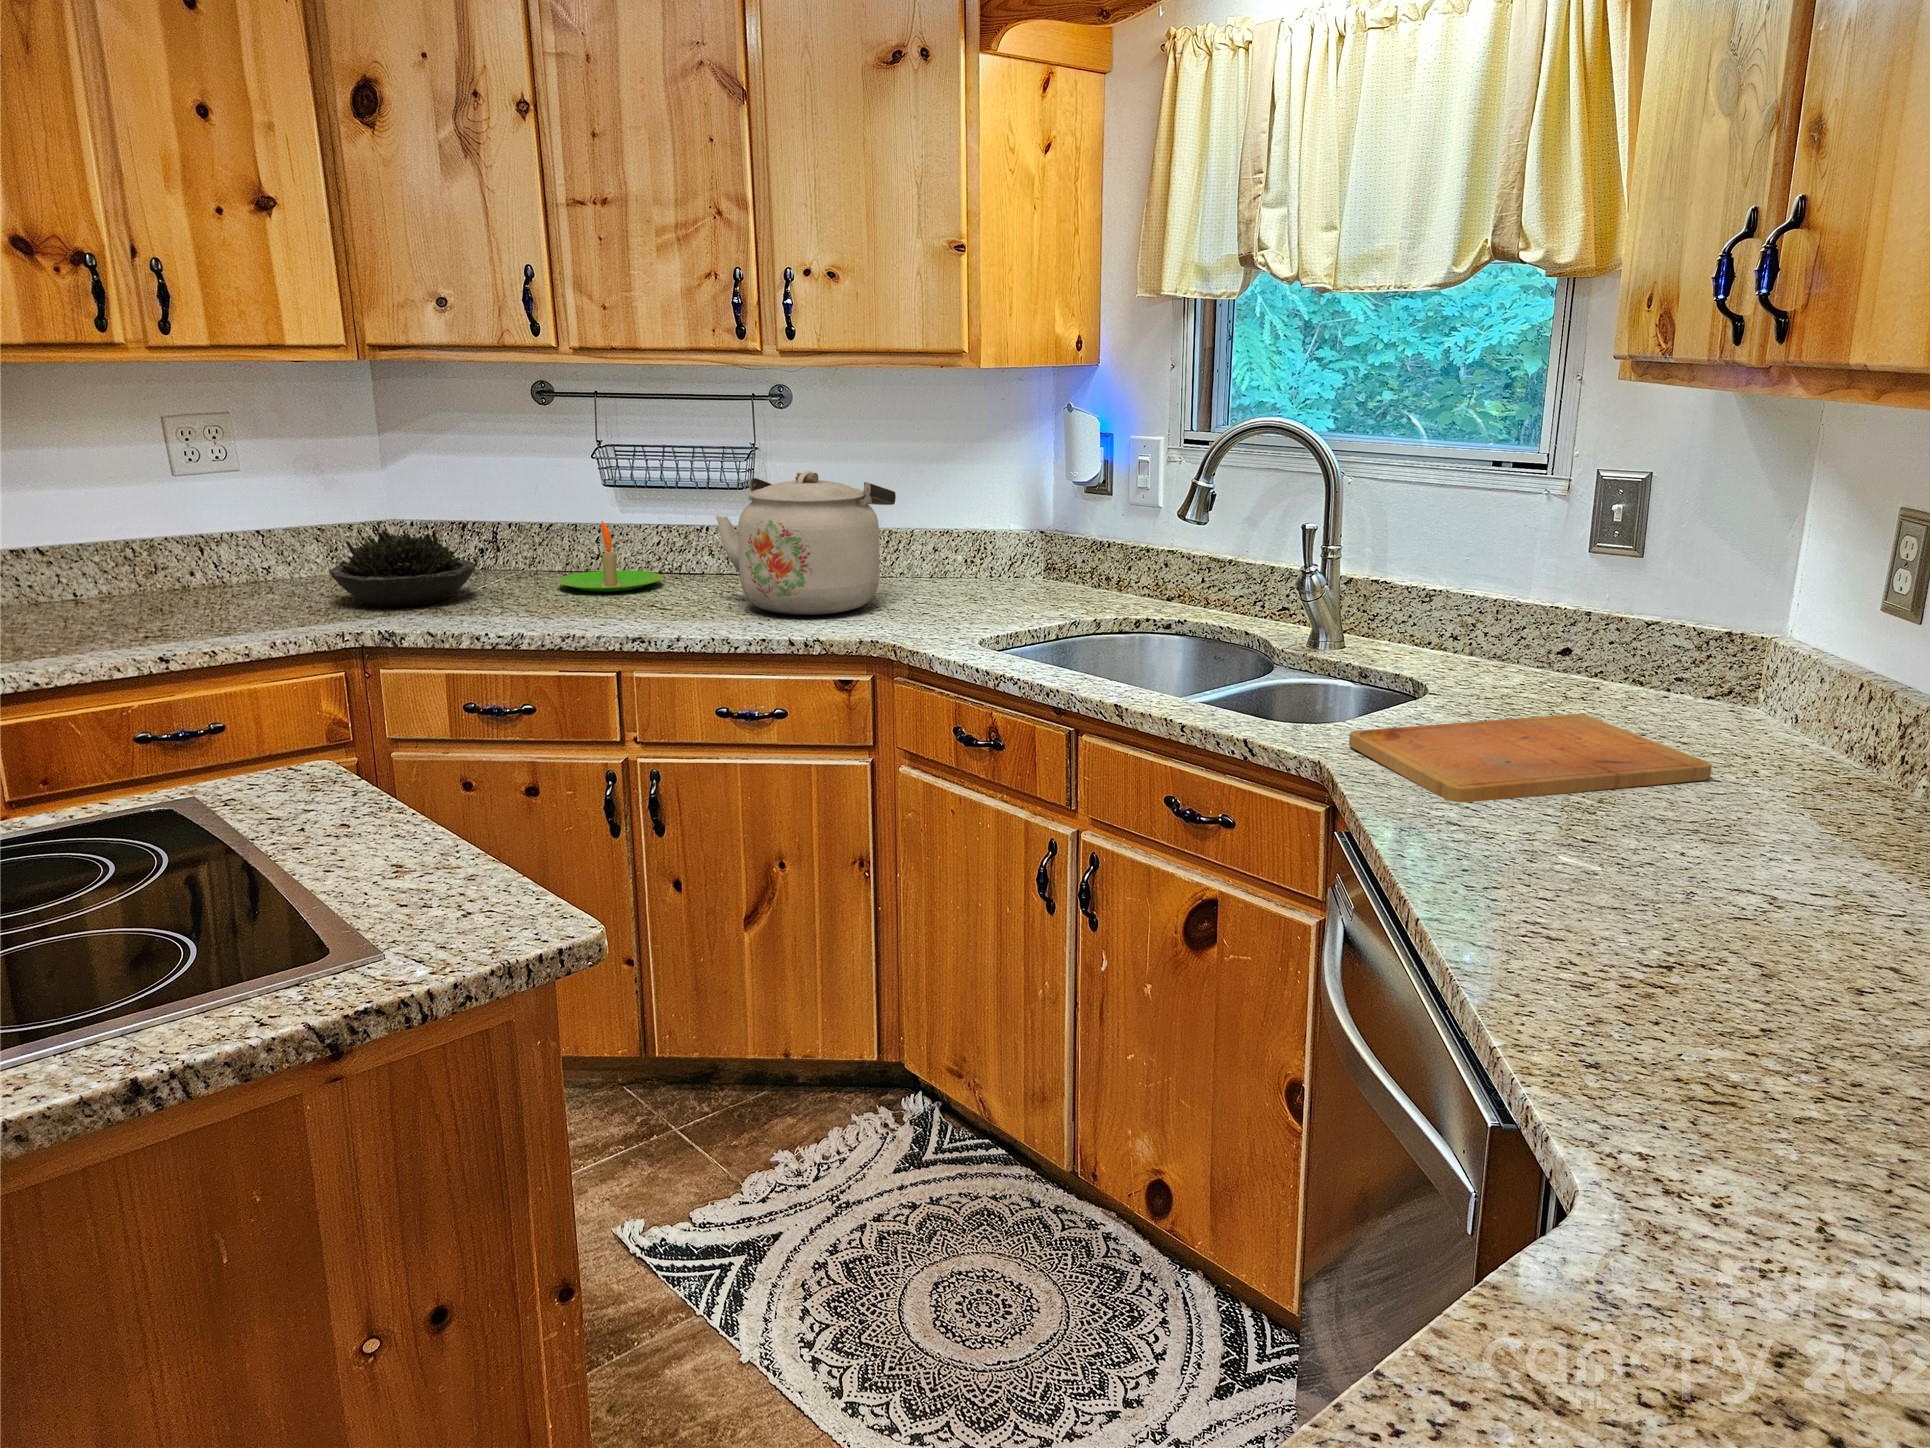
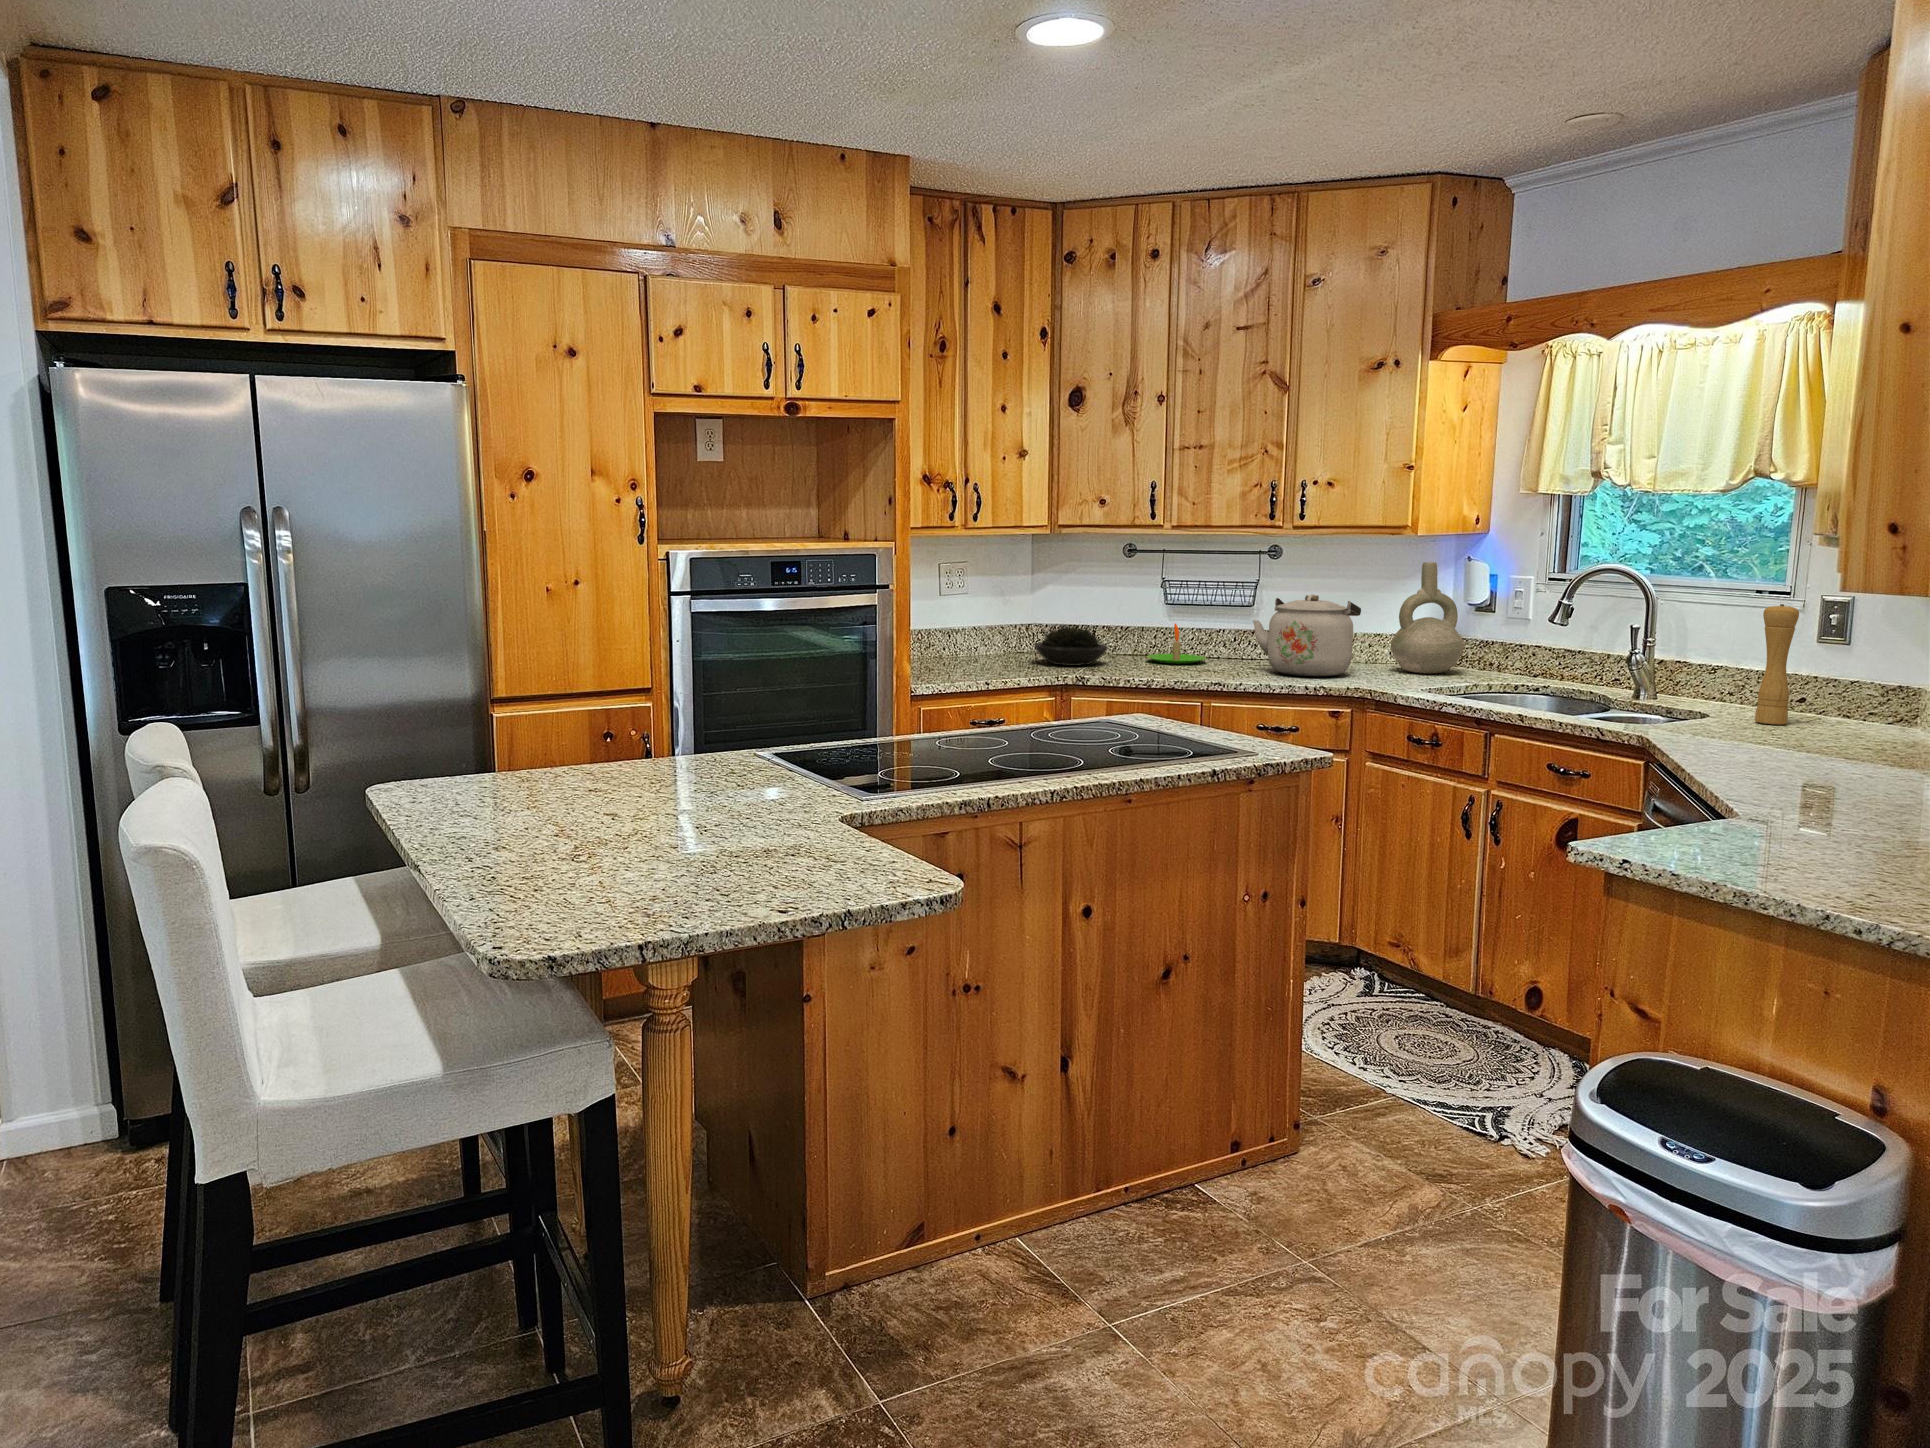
decorative vase: none [951,412,1063,596] -> present [1391,562,1464,673]
pepper mill: none [1500,490,1573,704] -> present [1755,604,1799,725]
cutting board: present [1349,714,1712,803] -> none [1659,723,1869,748]

